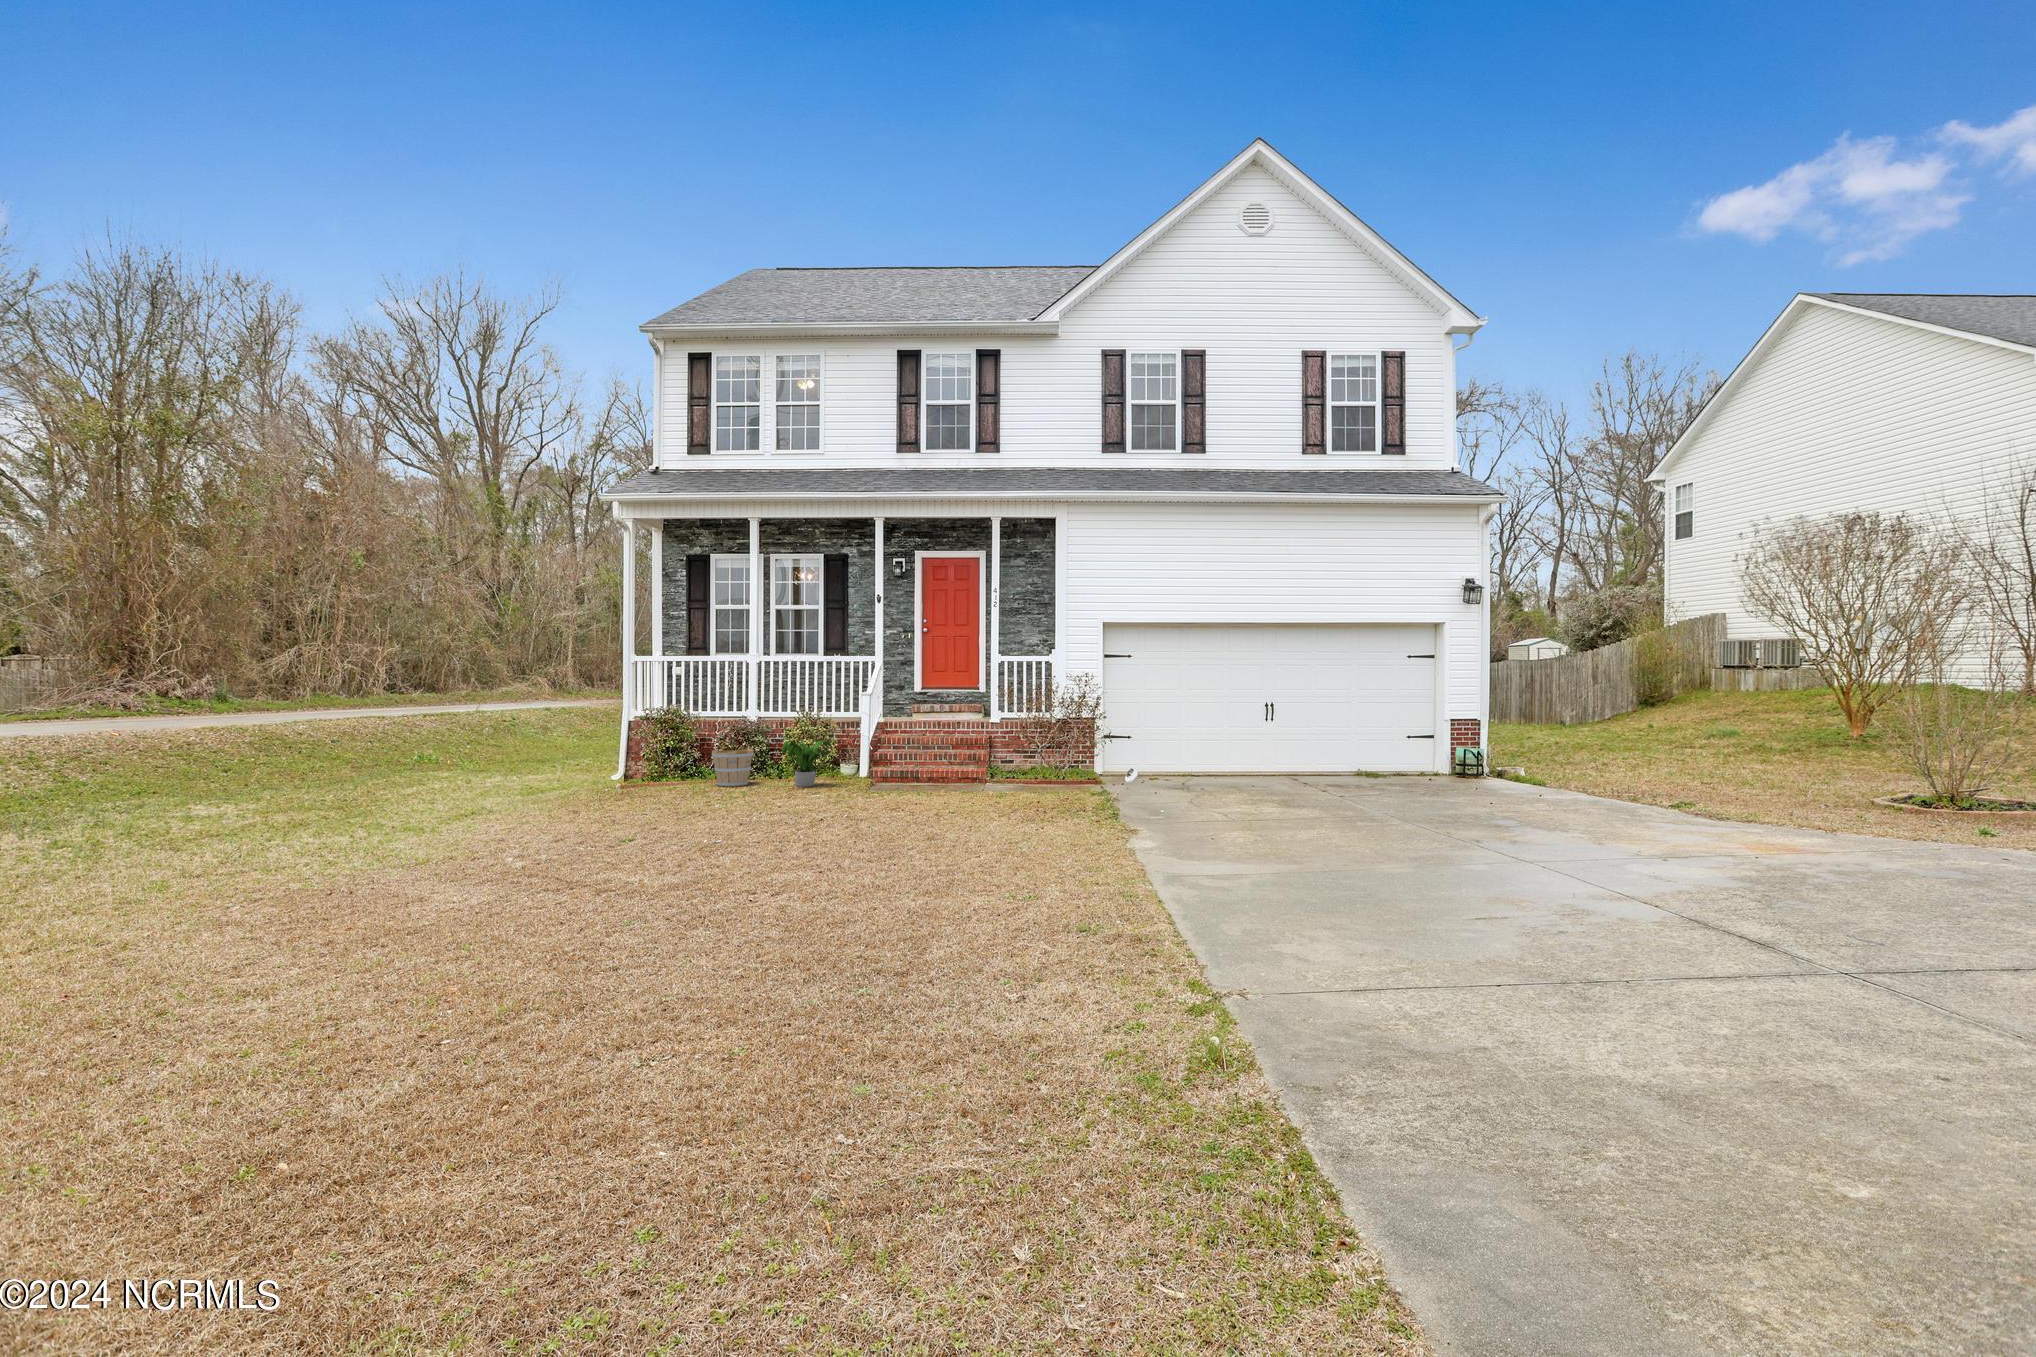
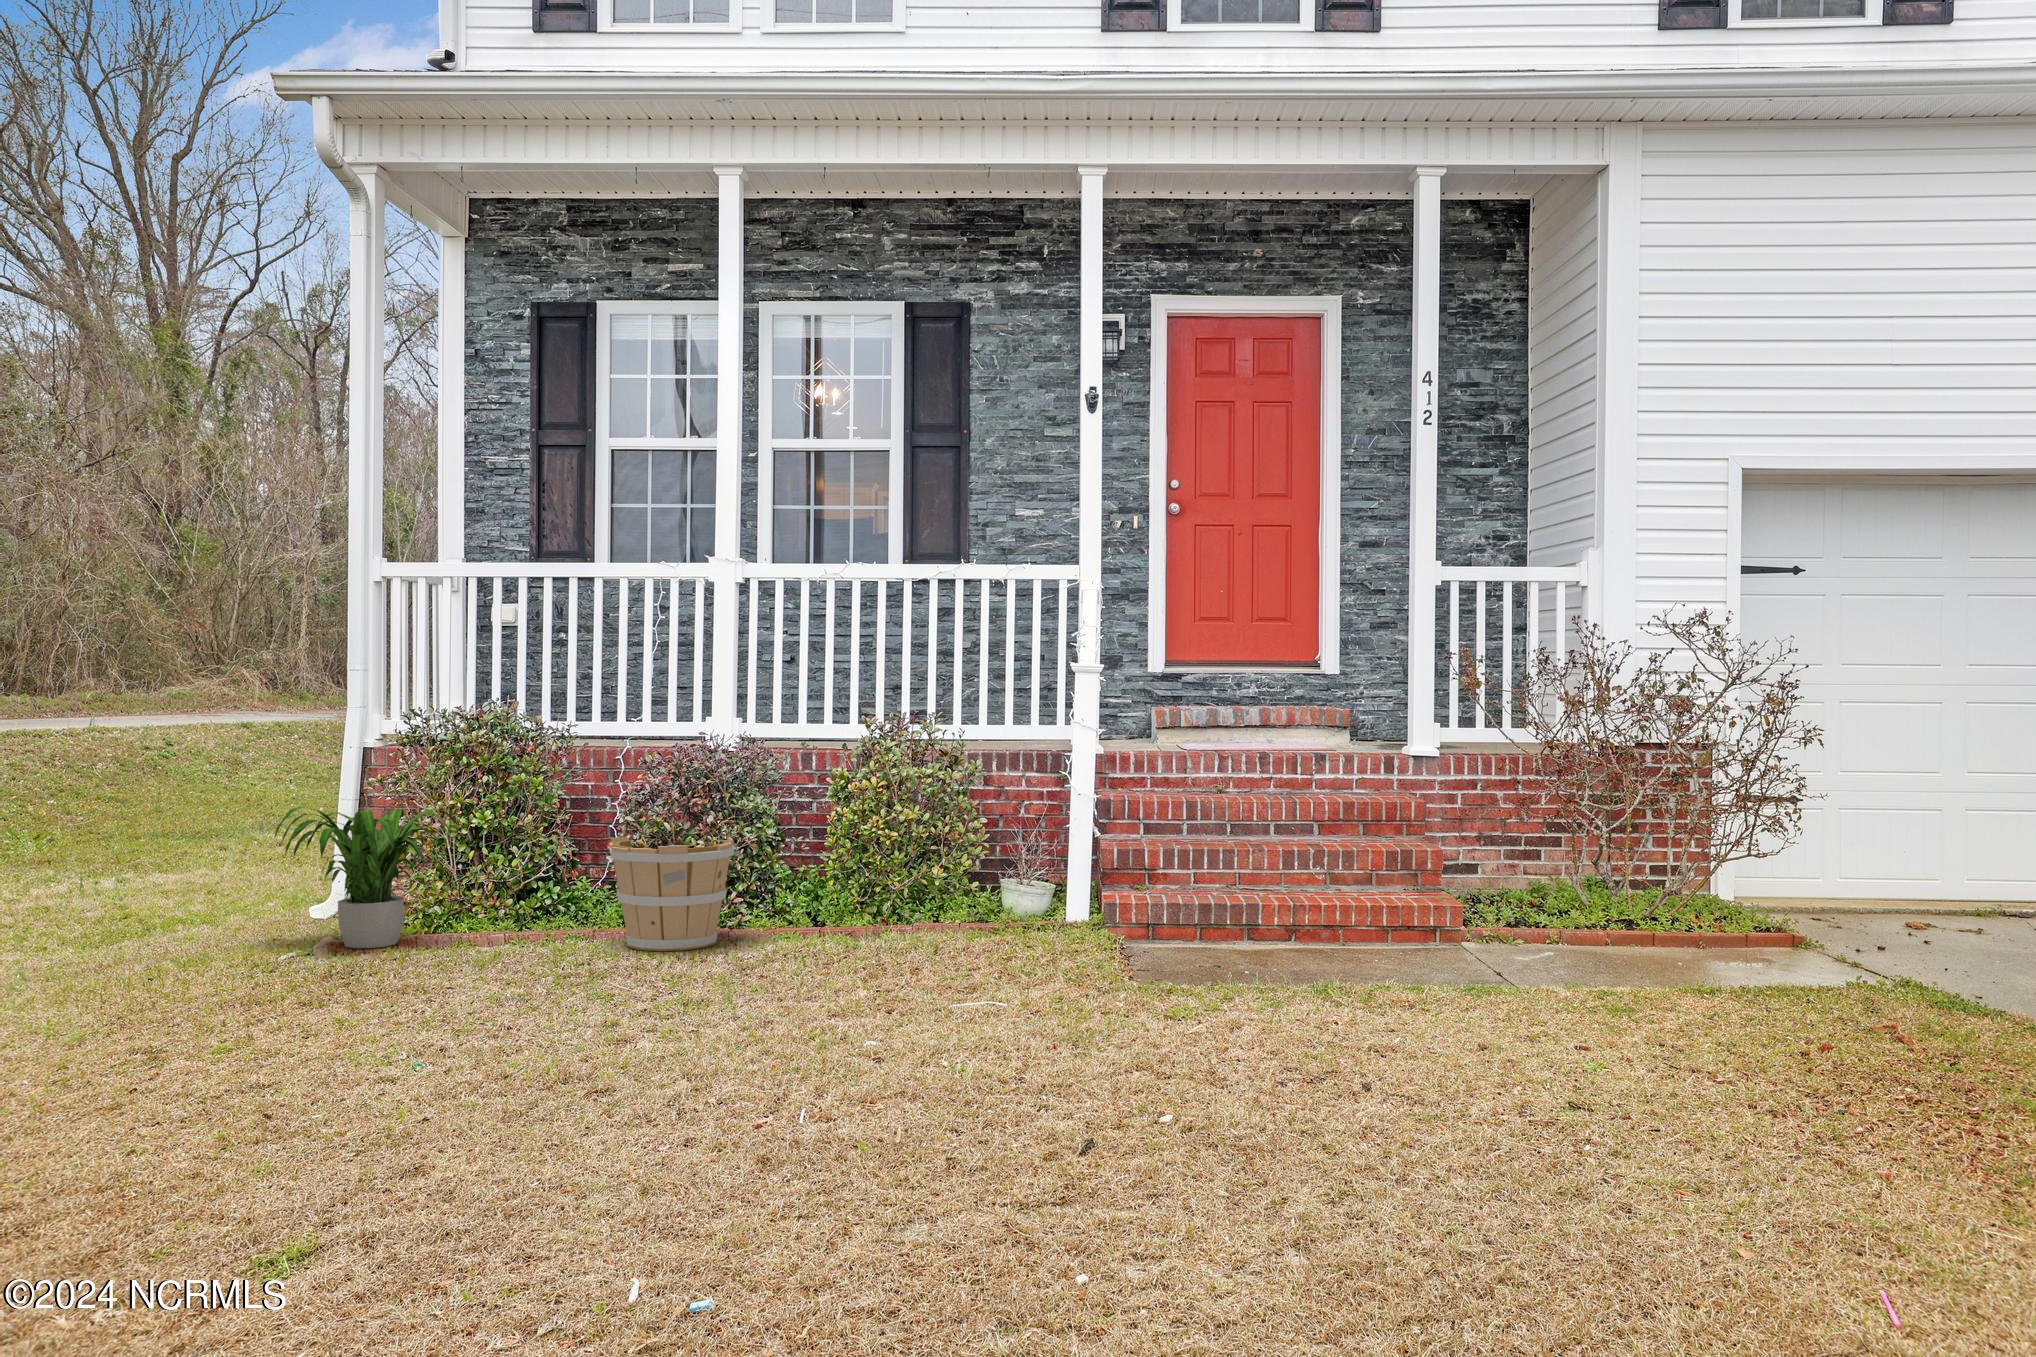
potted plant: present [782,741,832,787] -> present [274,807,460,948]

